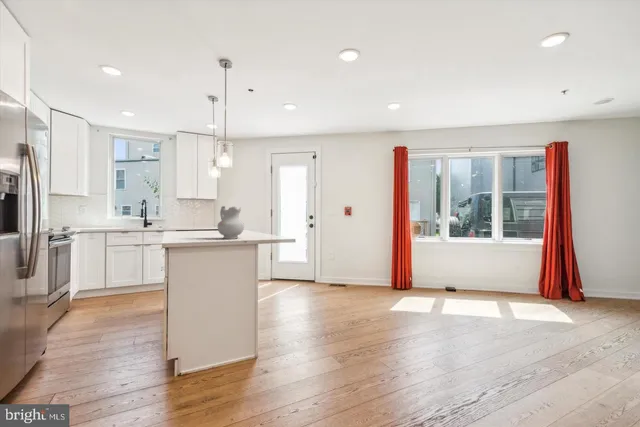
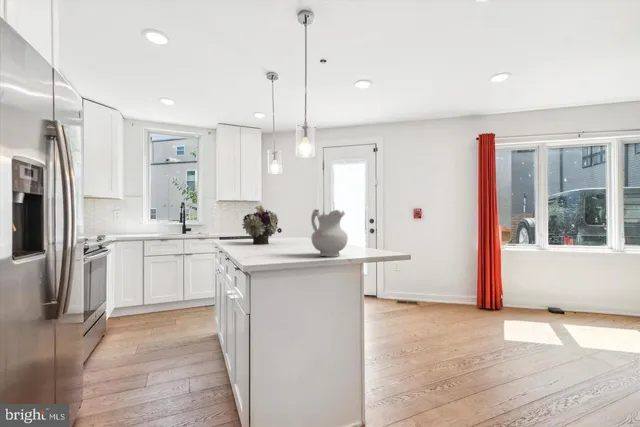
flower arrangement: none [180,203,213,233] -> present [242,205,278,244]

